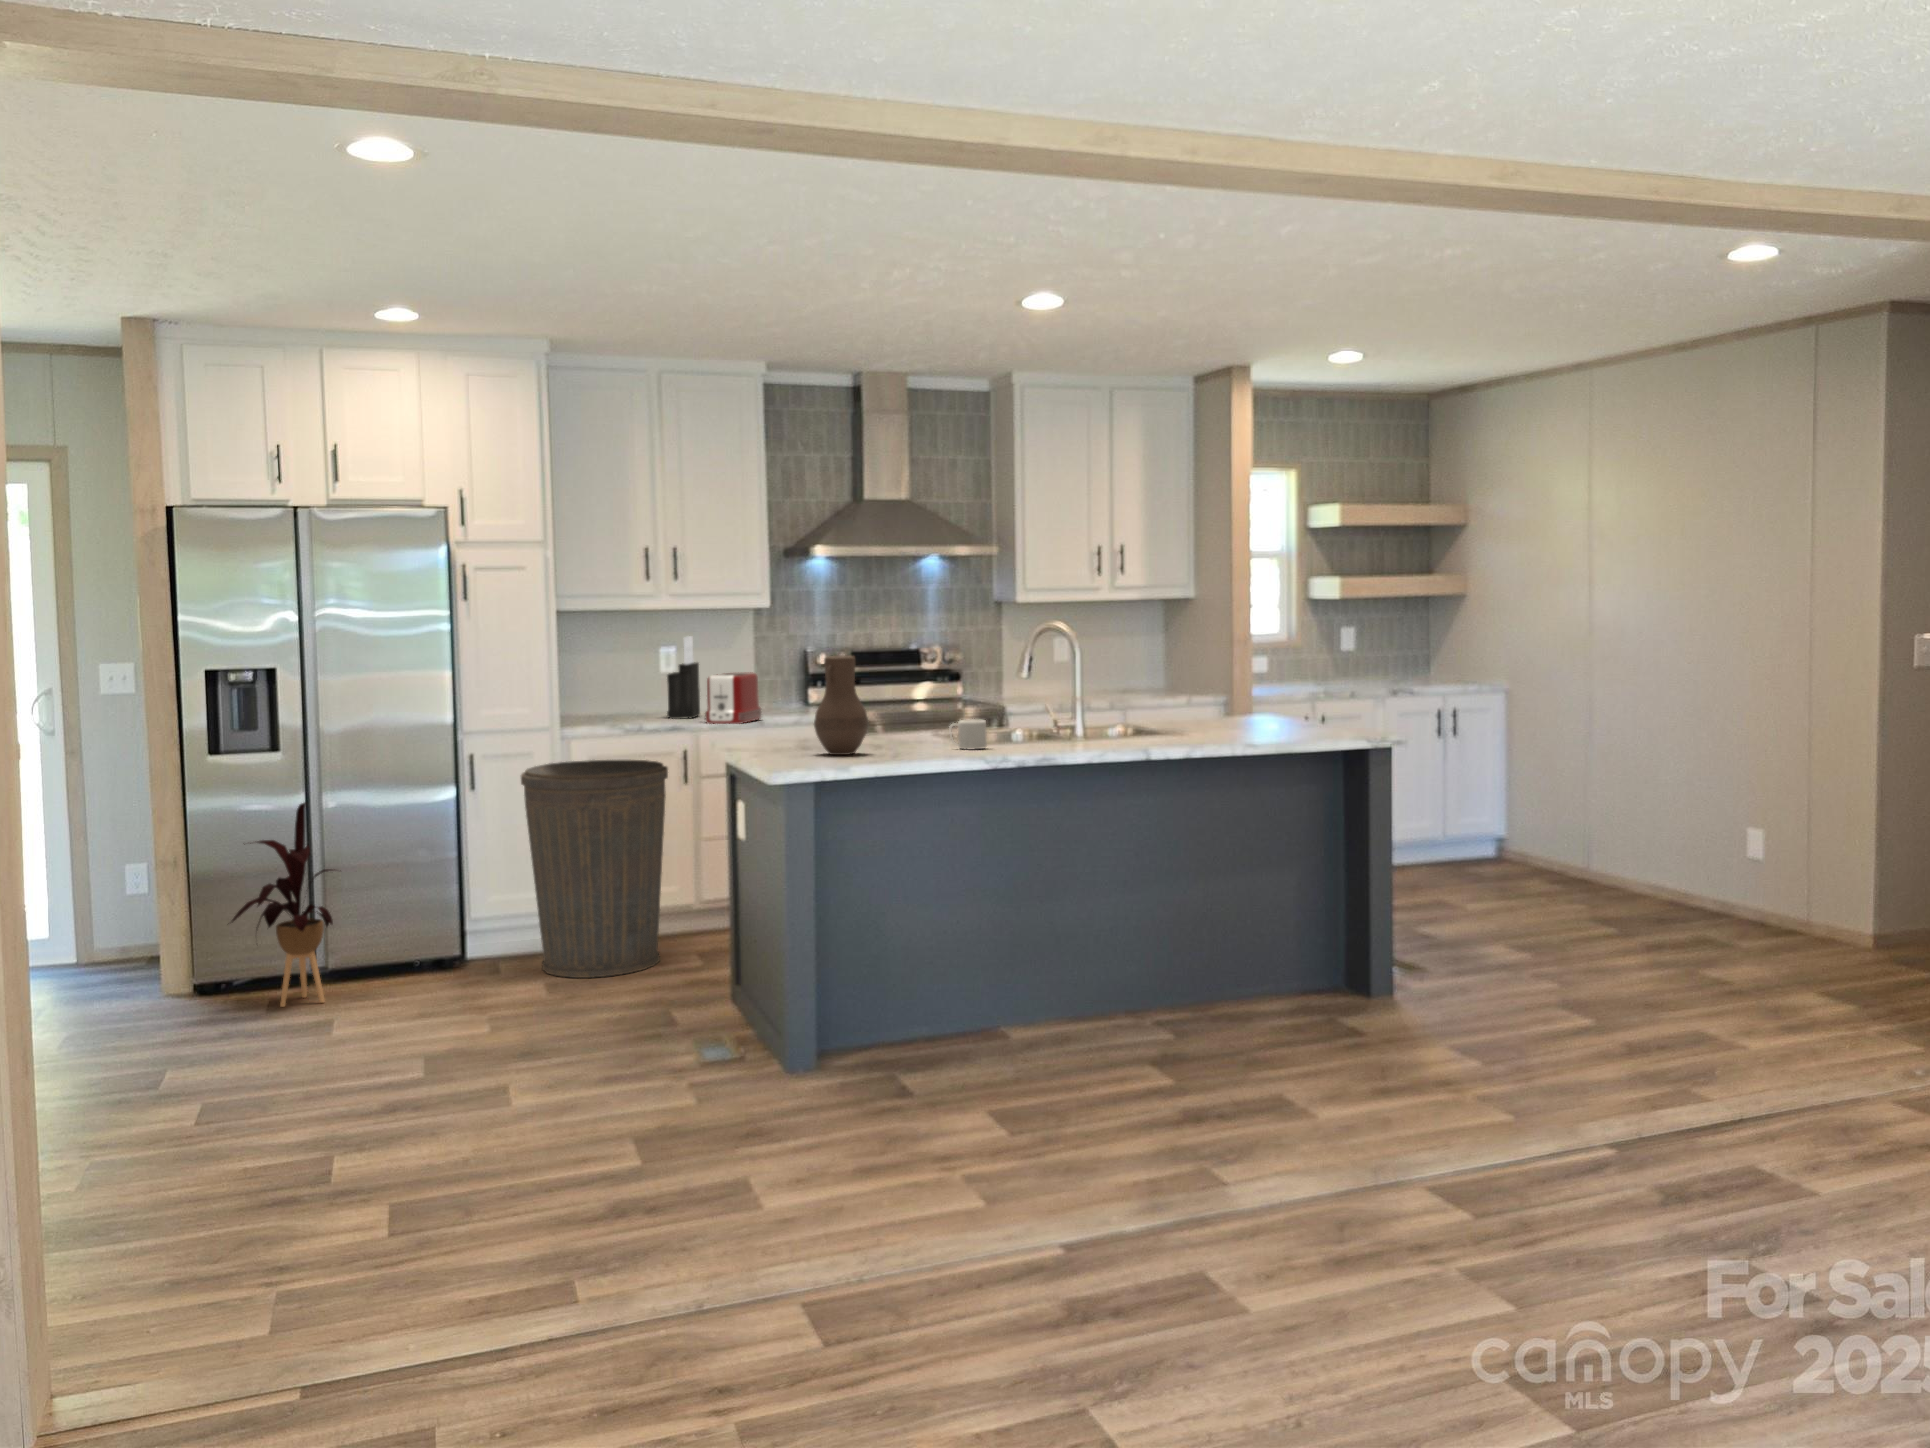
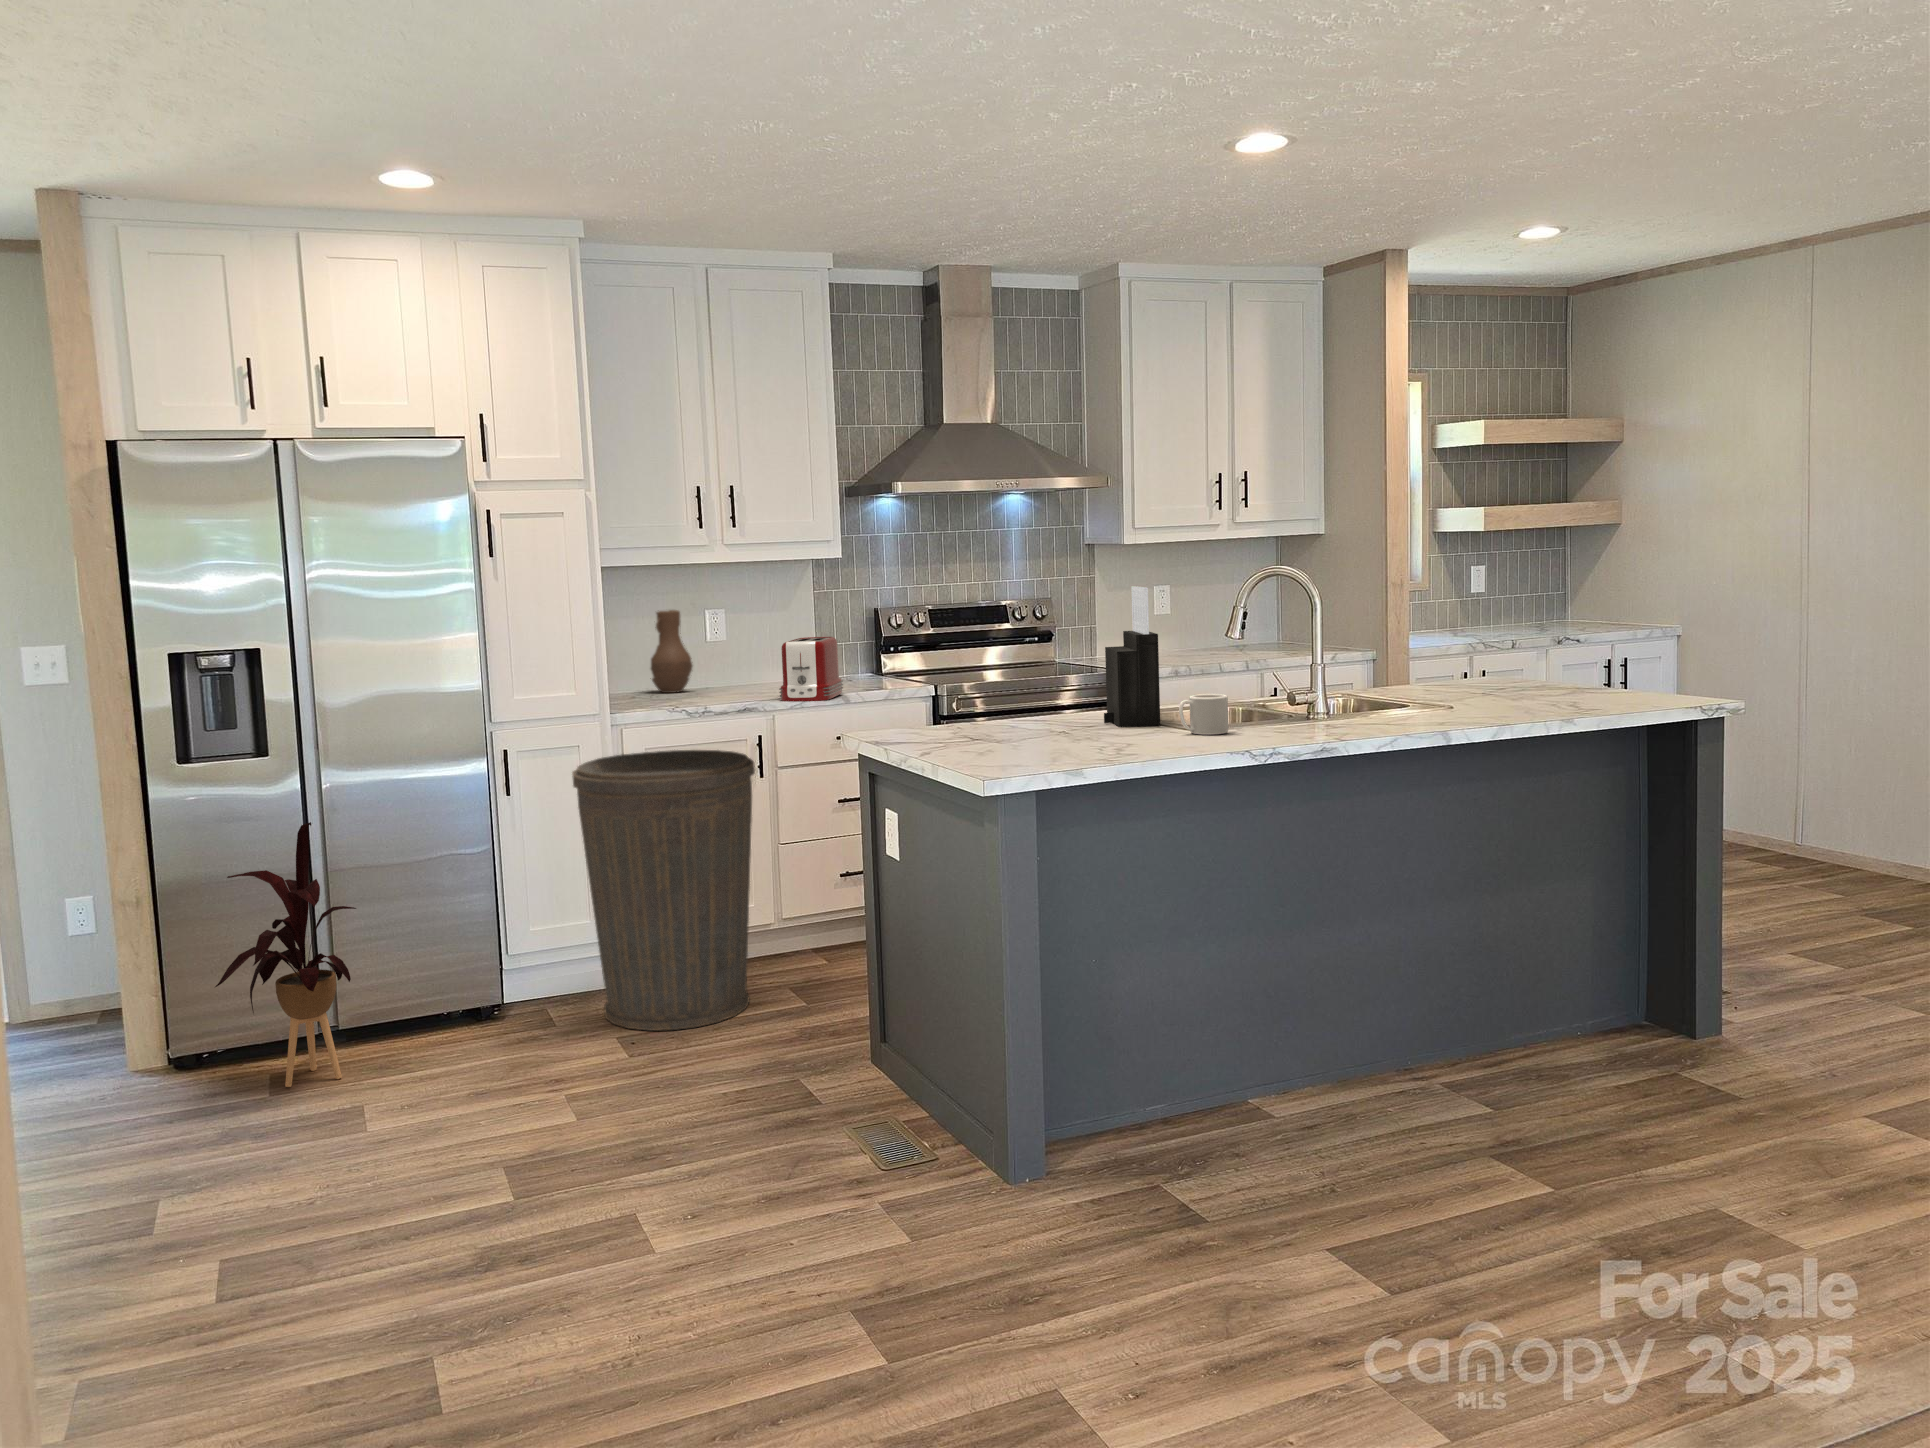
knife block: present [667,636,700,719] -> present [1104,586,1160,727]
vase: present [814,655,868,755] -> present [651,610,693,693]

